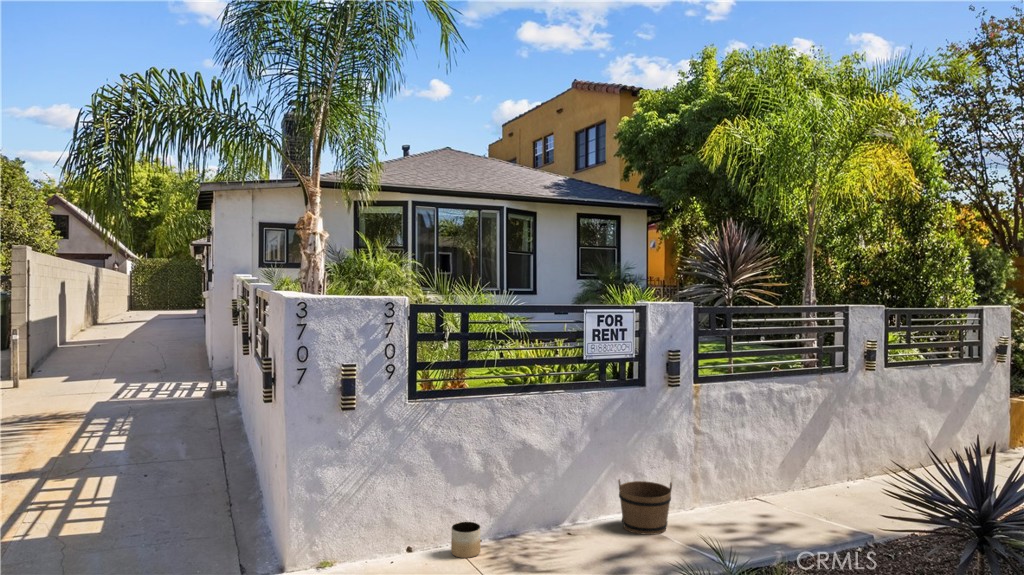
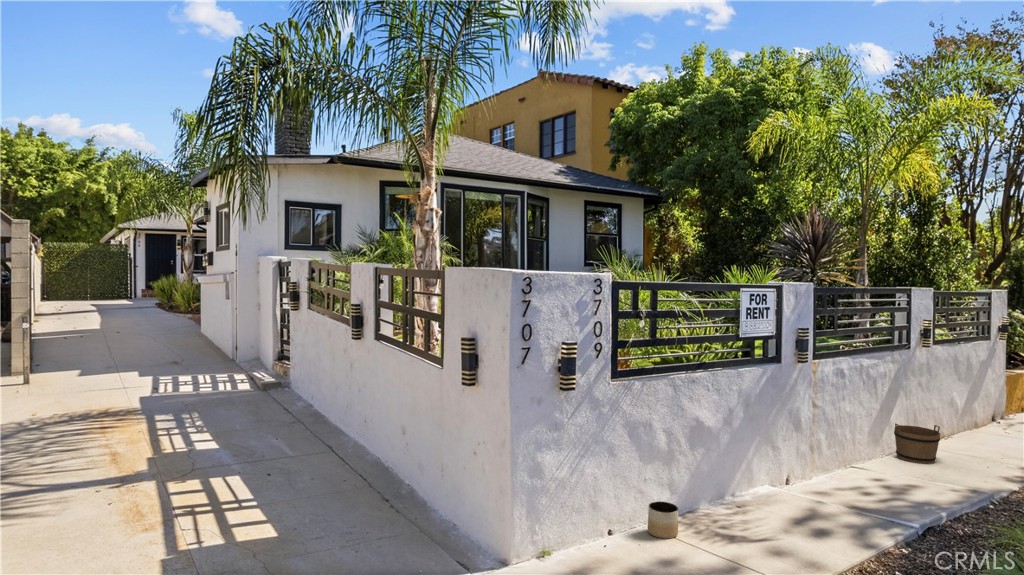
bucket: present [618,479,672,535] -> present [894,424,941,464]

